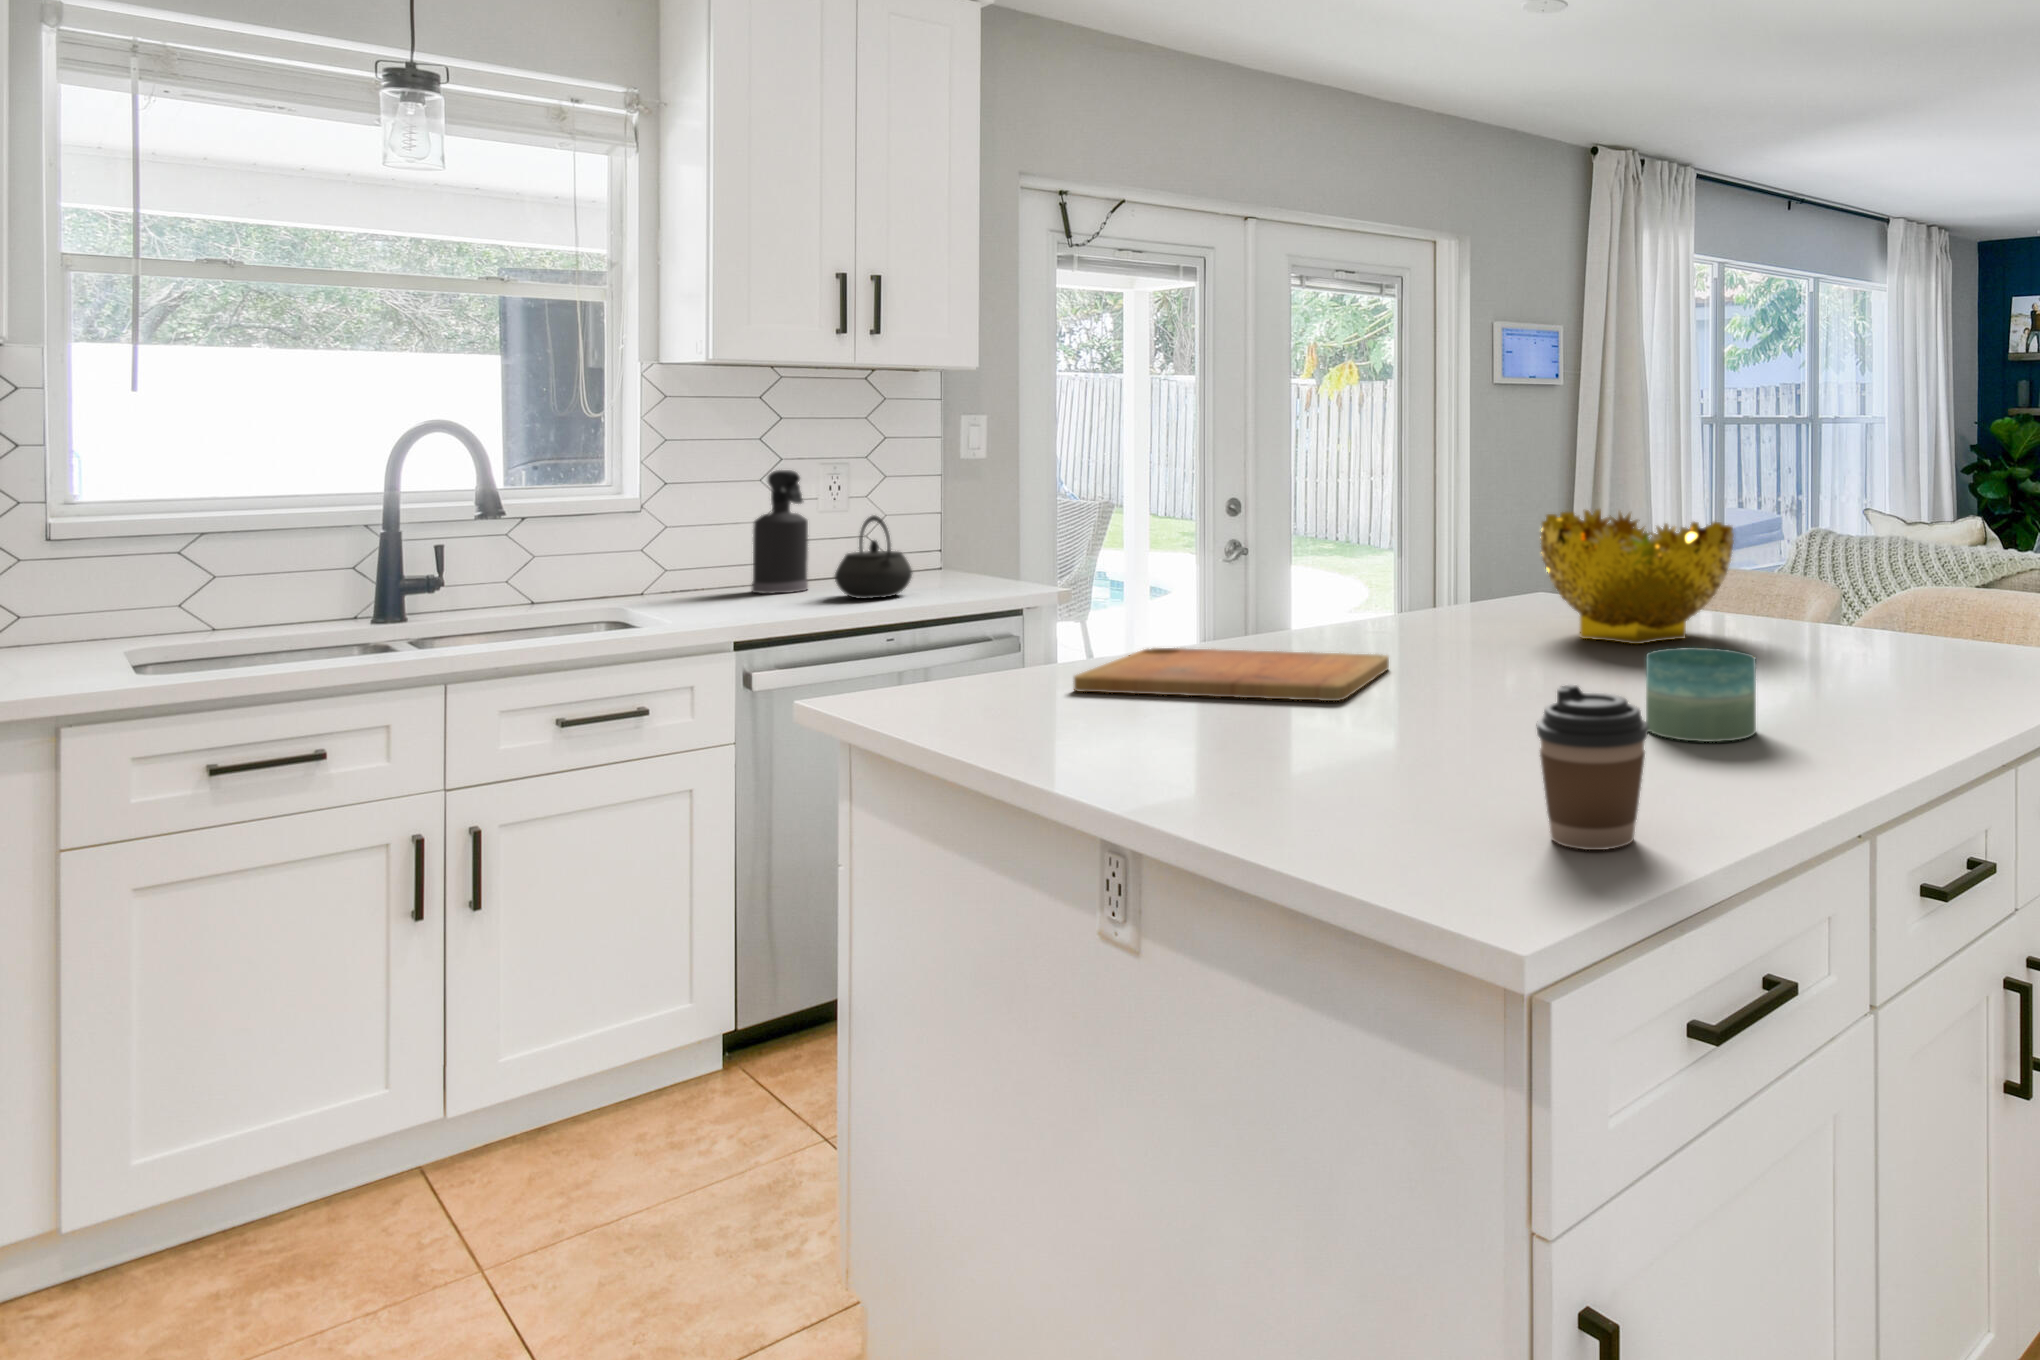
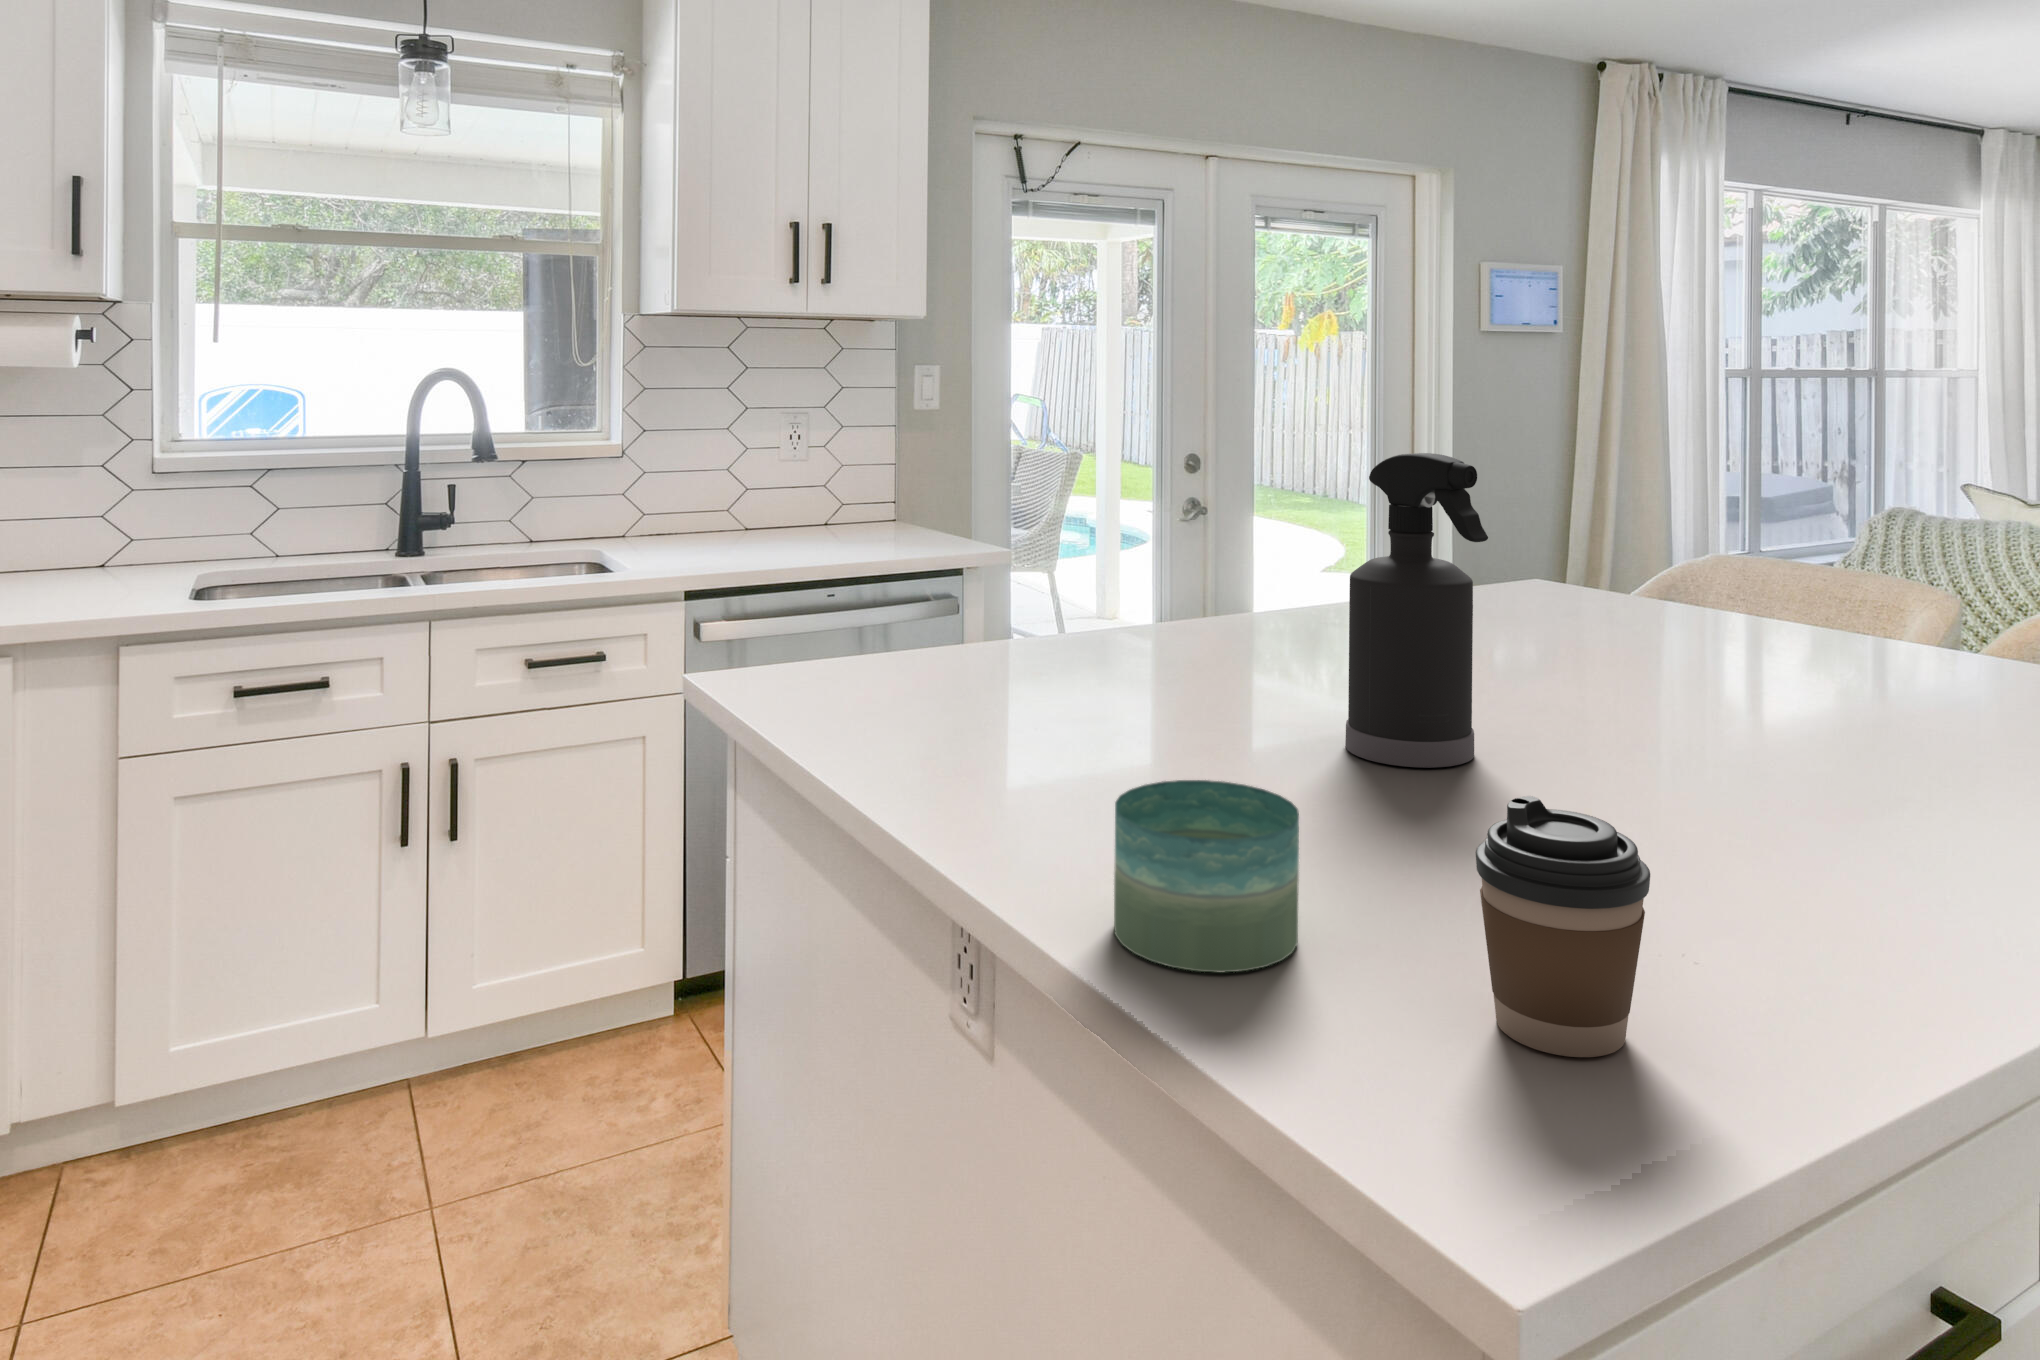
spray bottle: present [751,470,808,594] -> present [1345,453,1488,768]
decorative bowl: present [1541,510,1734,644] -> none [1518,496,1782,673]
kettle: present [835,516,912,599] -> none [787,467,859,551]
candle: present [1646,647,1756,742] -> present [1114,780,1299,973]
cutting board: present [1074,648,1389,701] -> none [951,642,1319,734]

